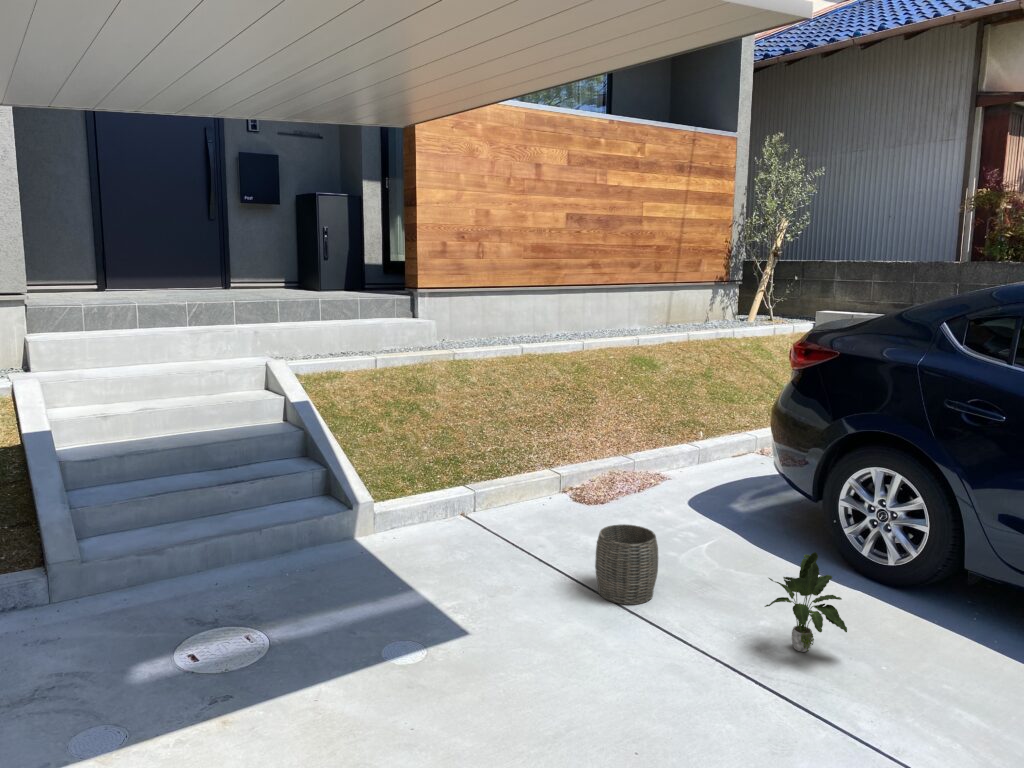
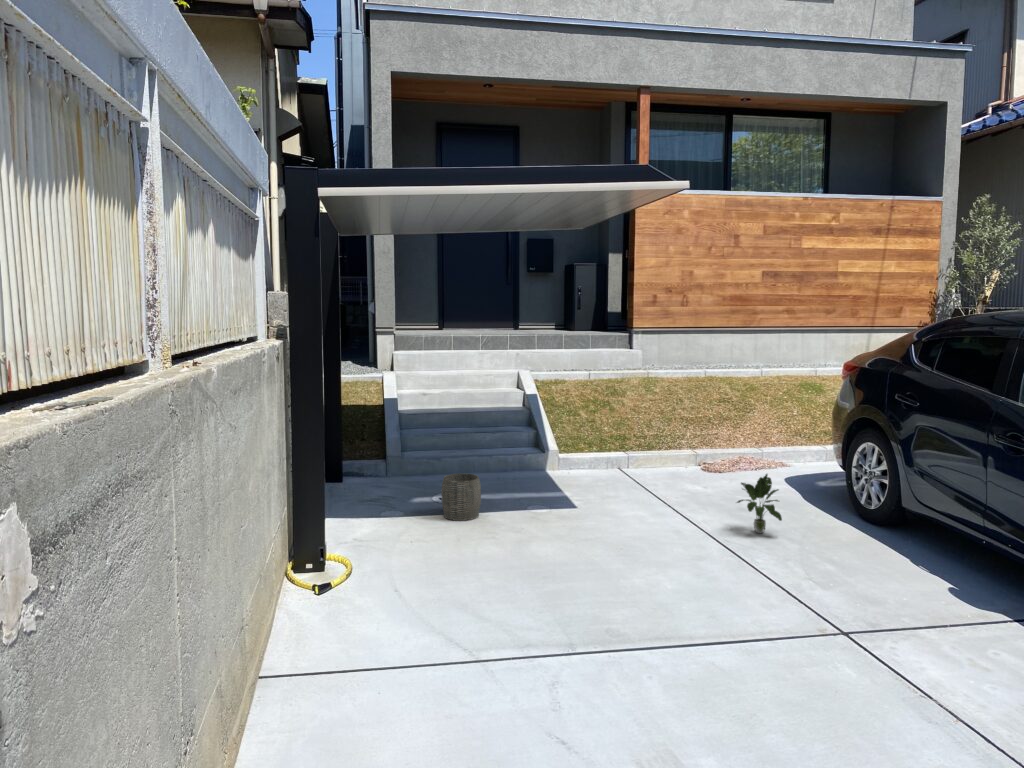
woven basket: present [595,524,658,605] -> present [441,473,481,521]

